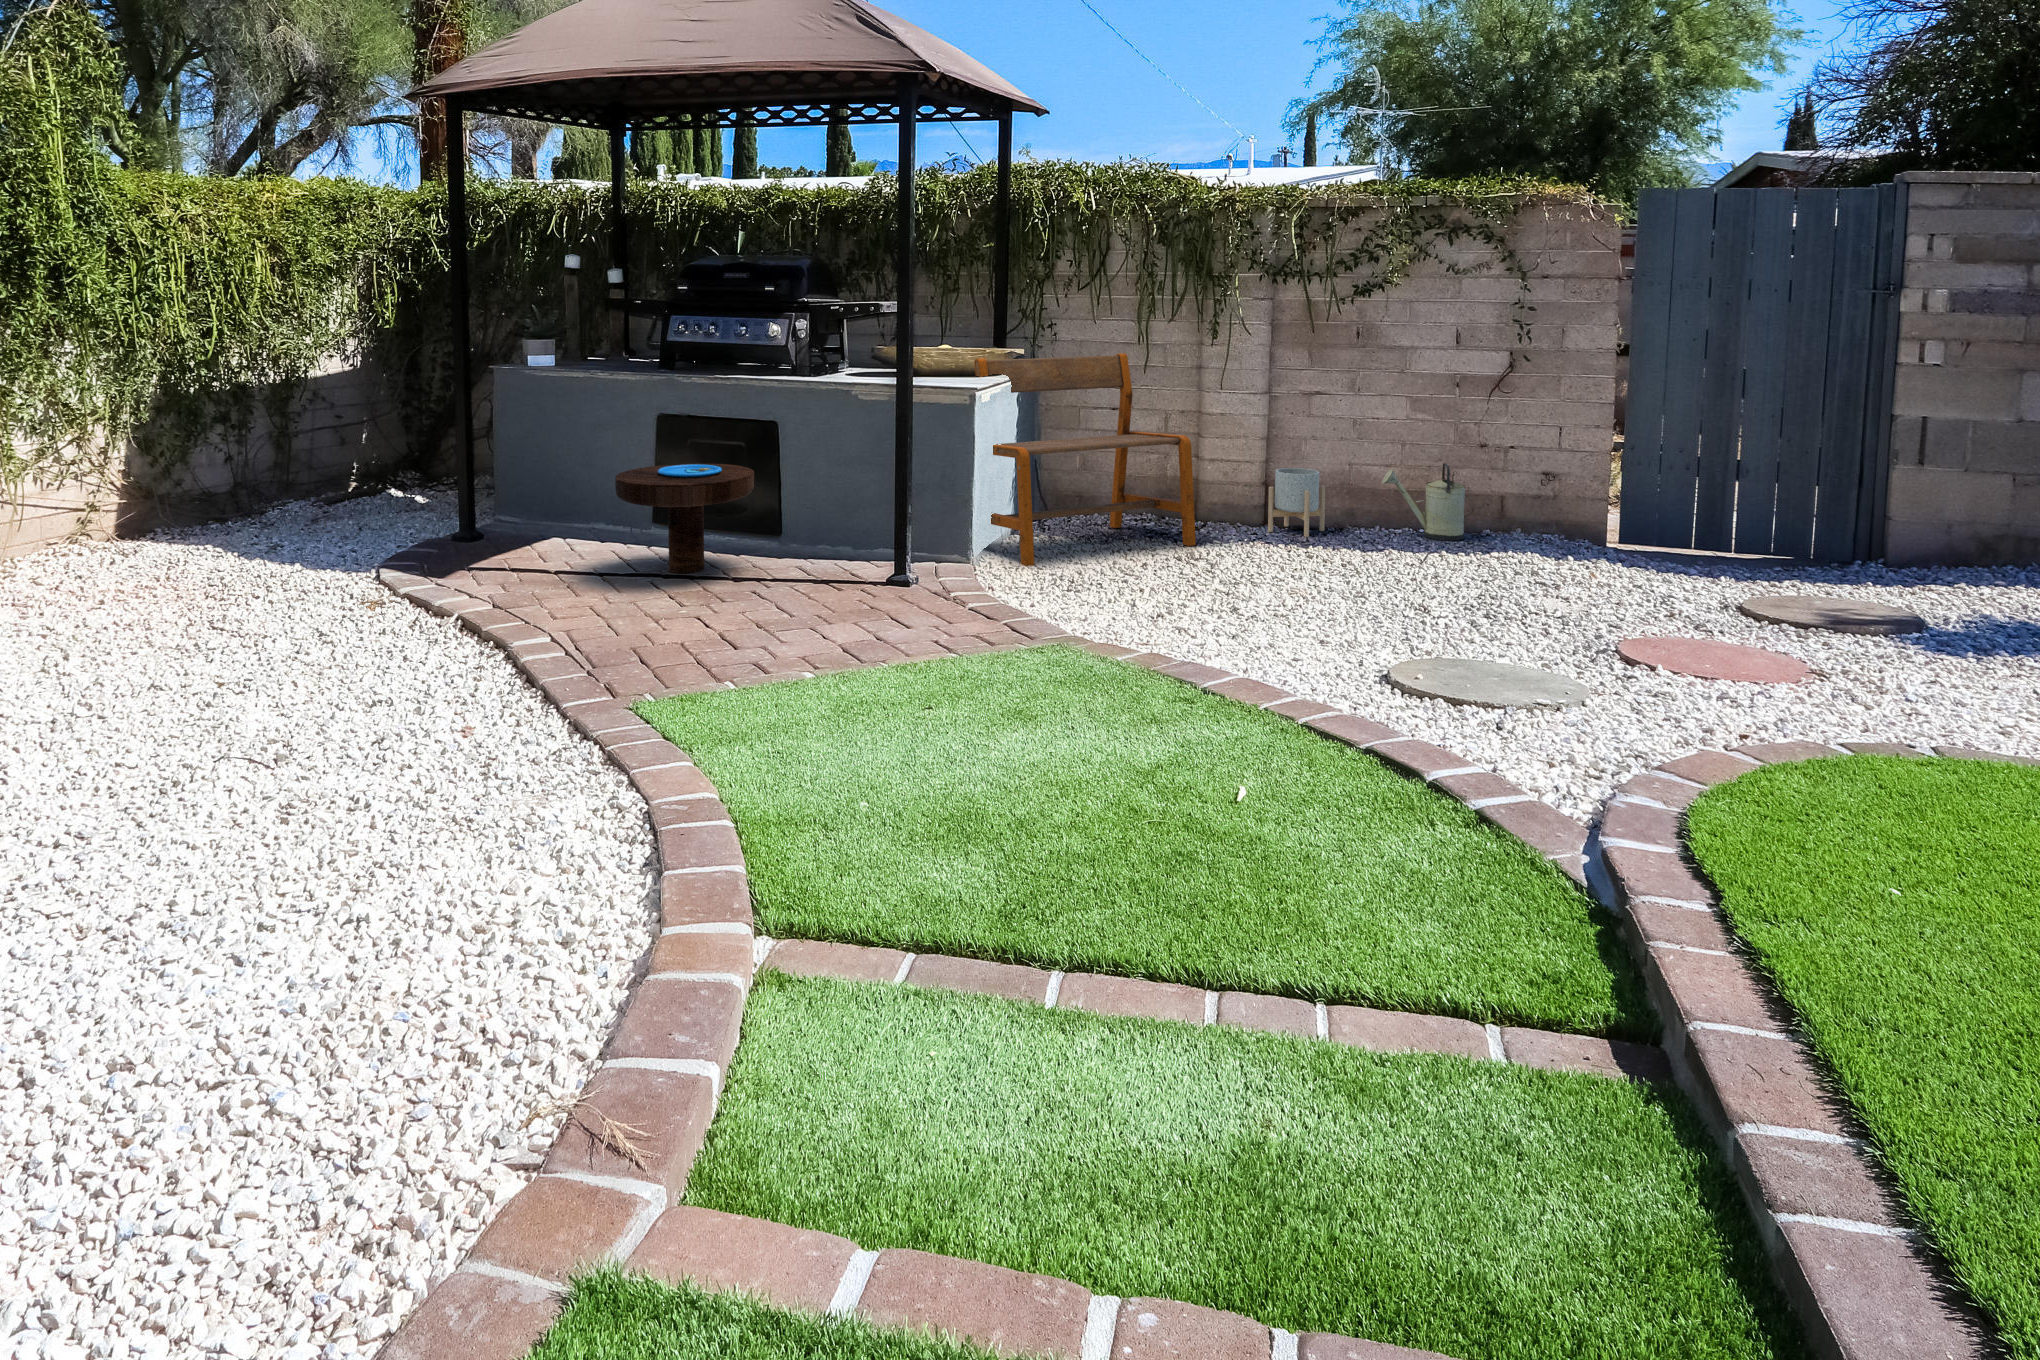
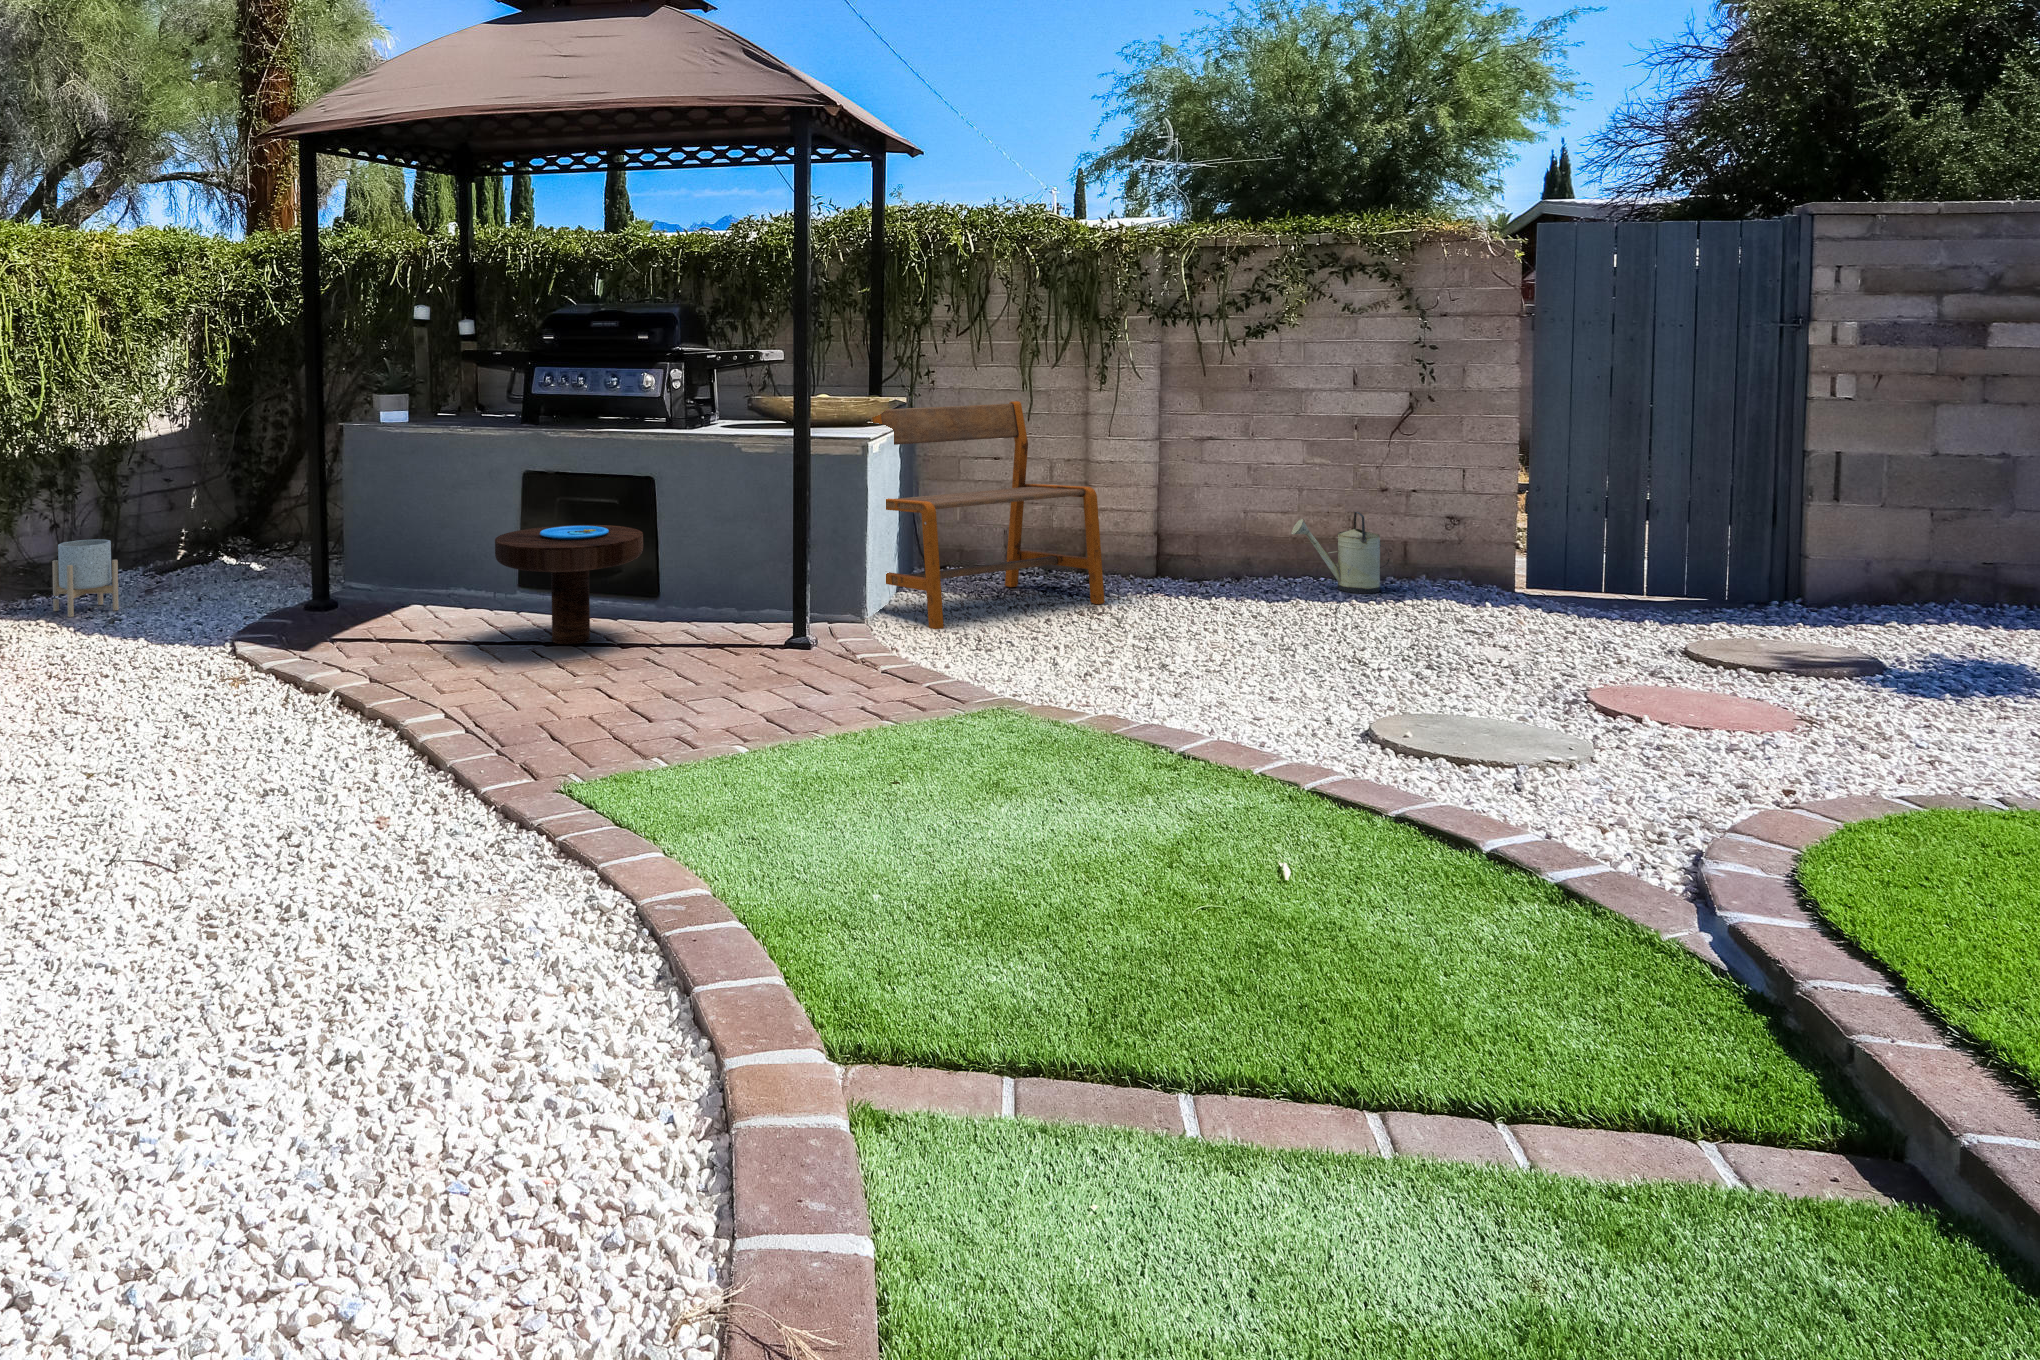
planter: present [1268,468,1325,537] -> present [52,539,119,617]

